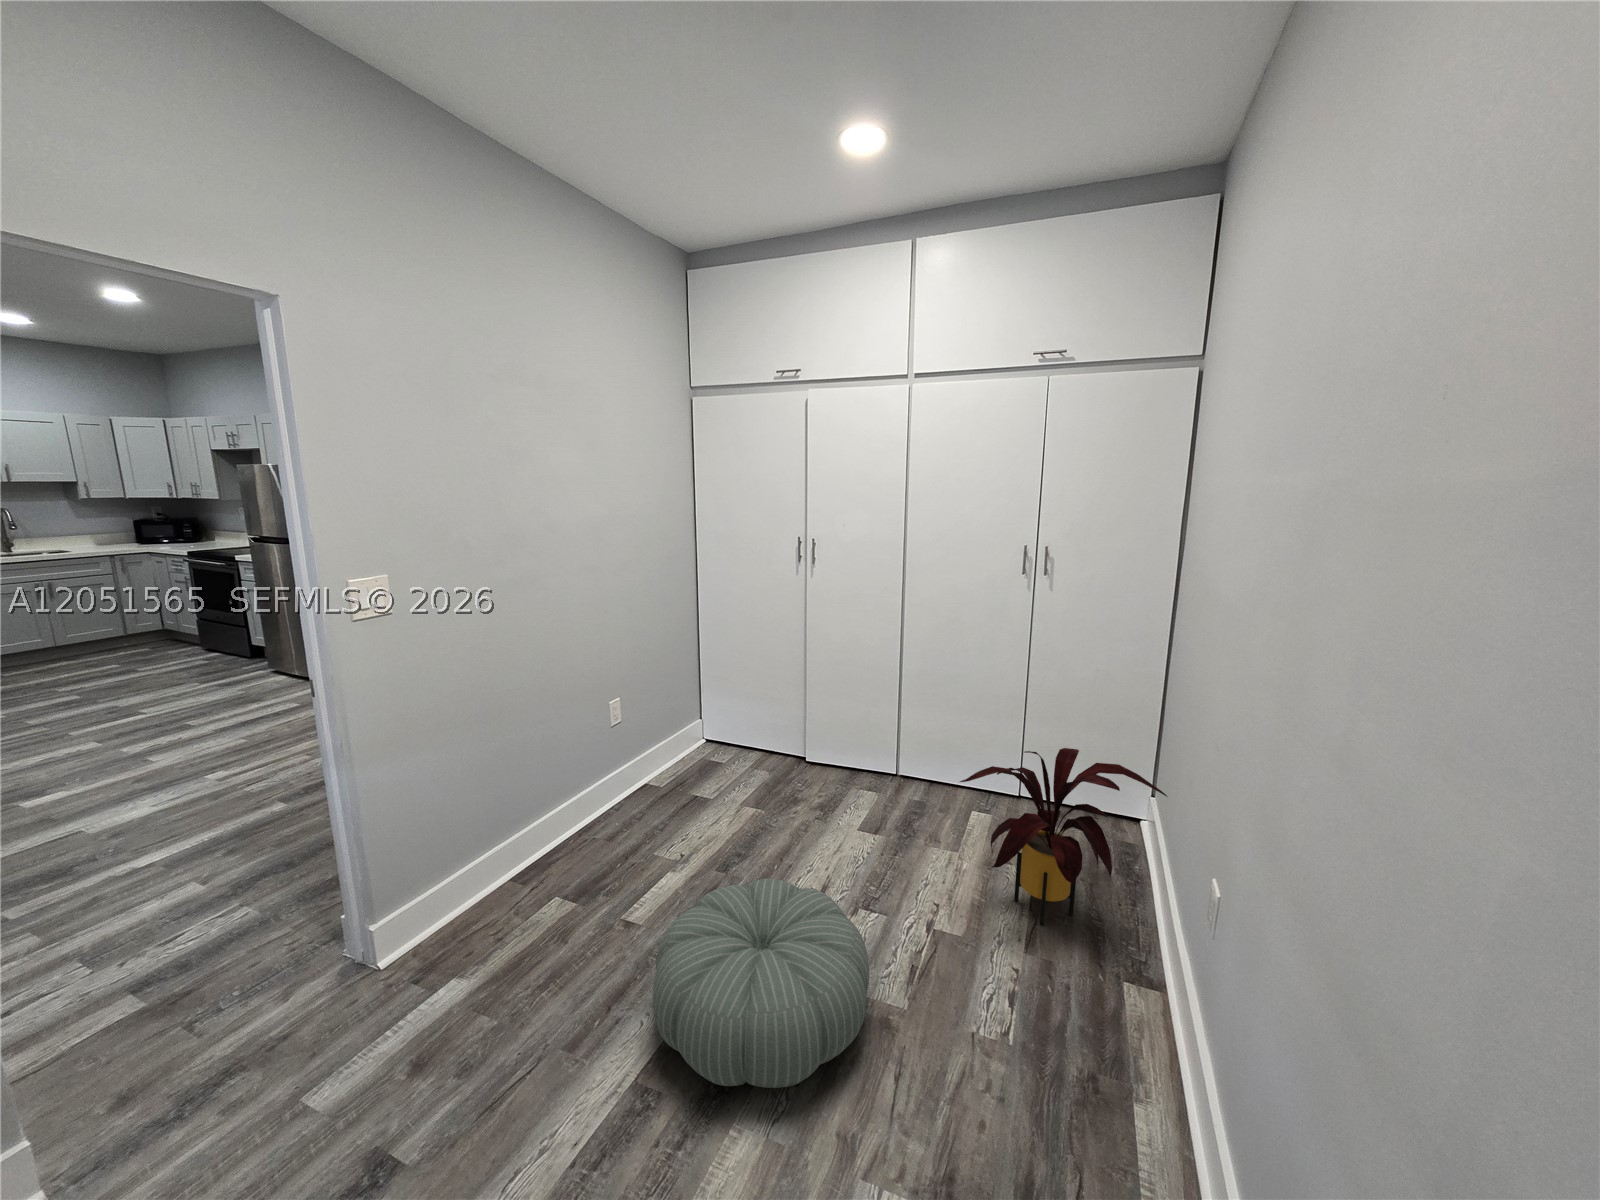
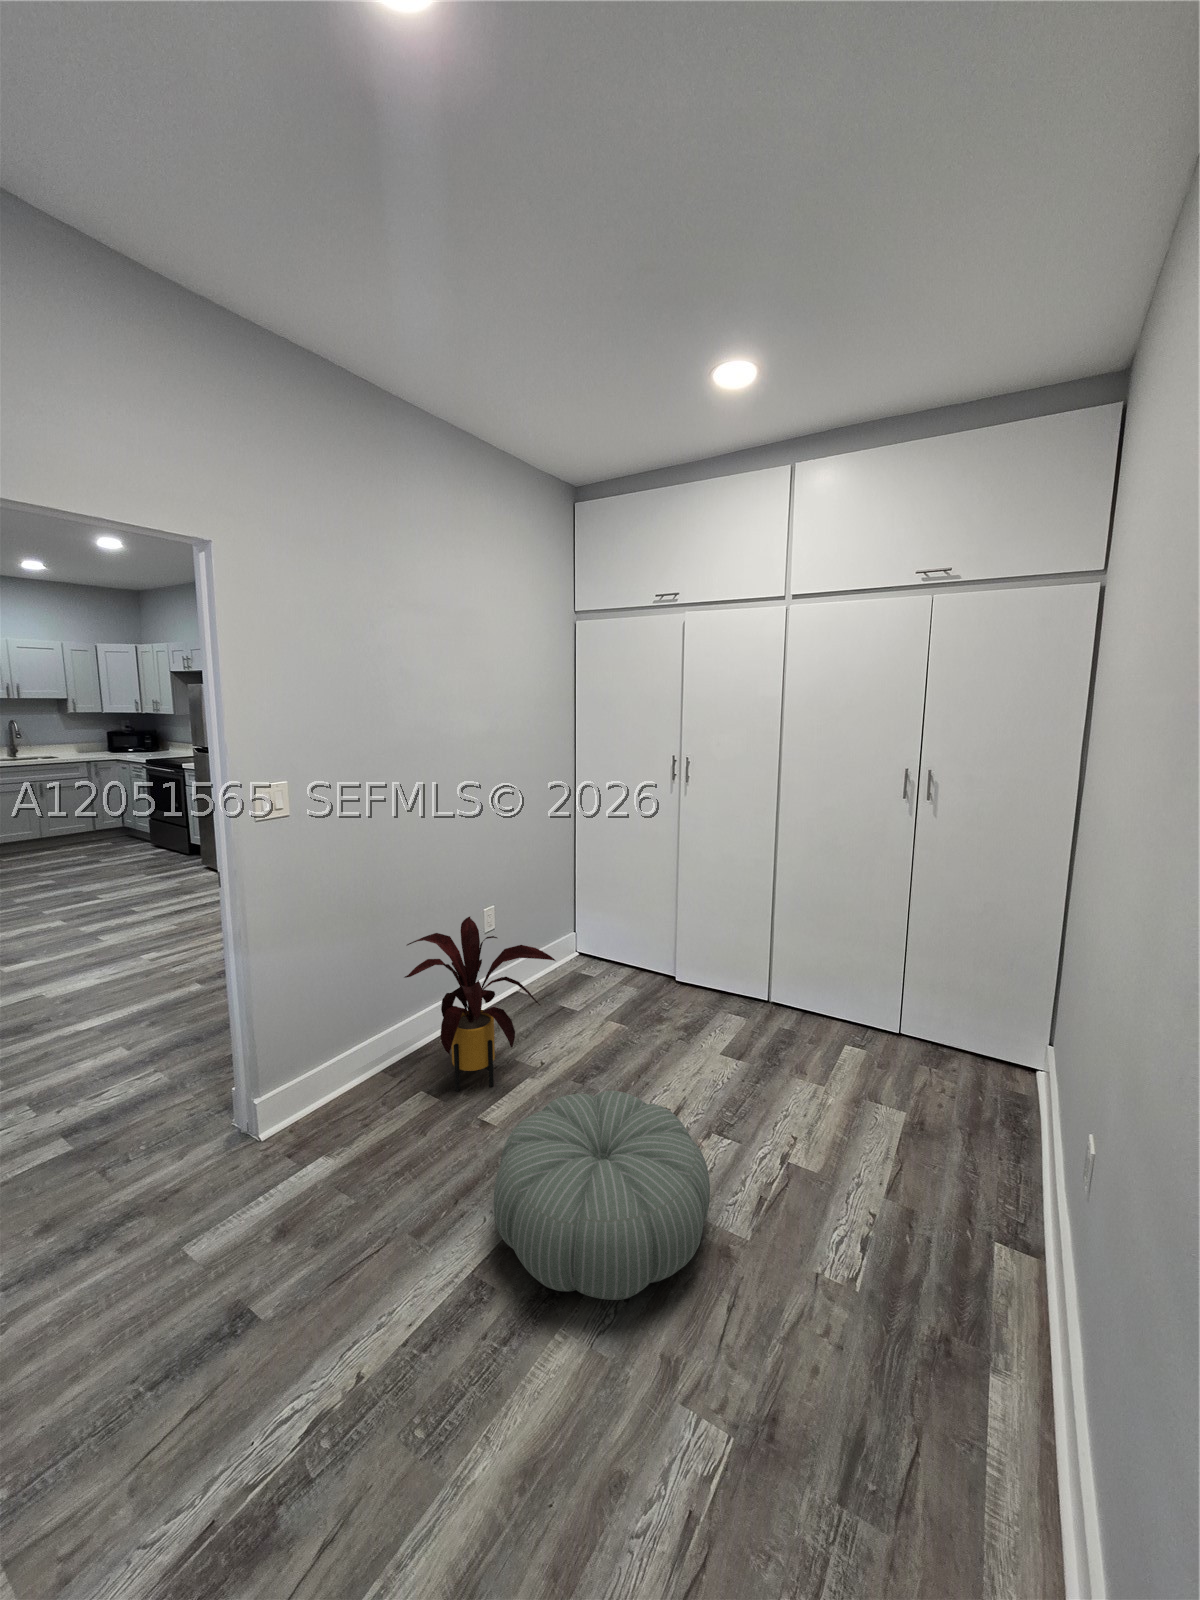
house plant: present [960,748,1167,925] -> present [404,917,556,1092]

